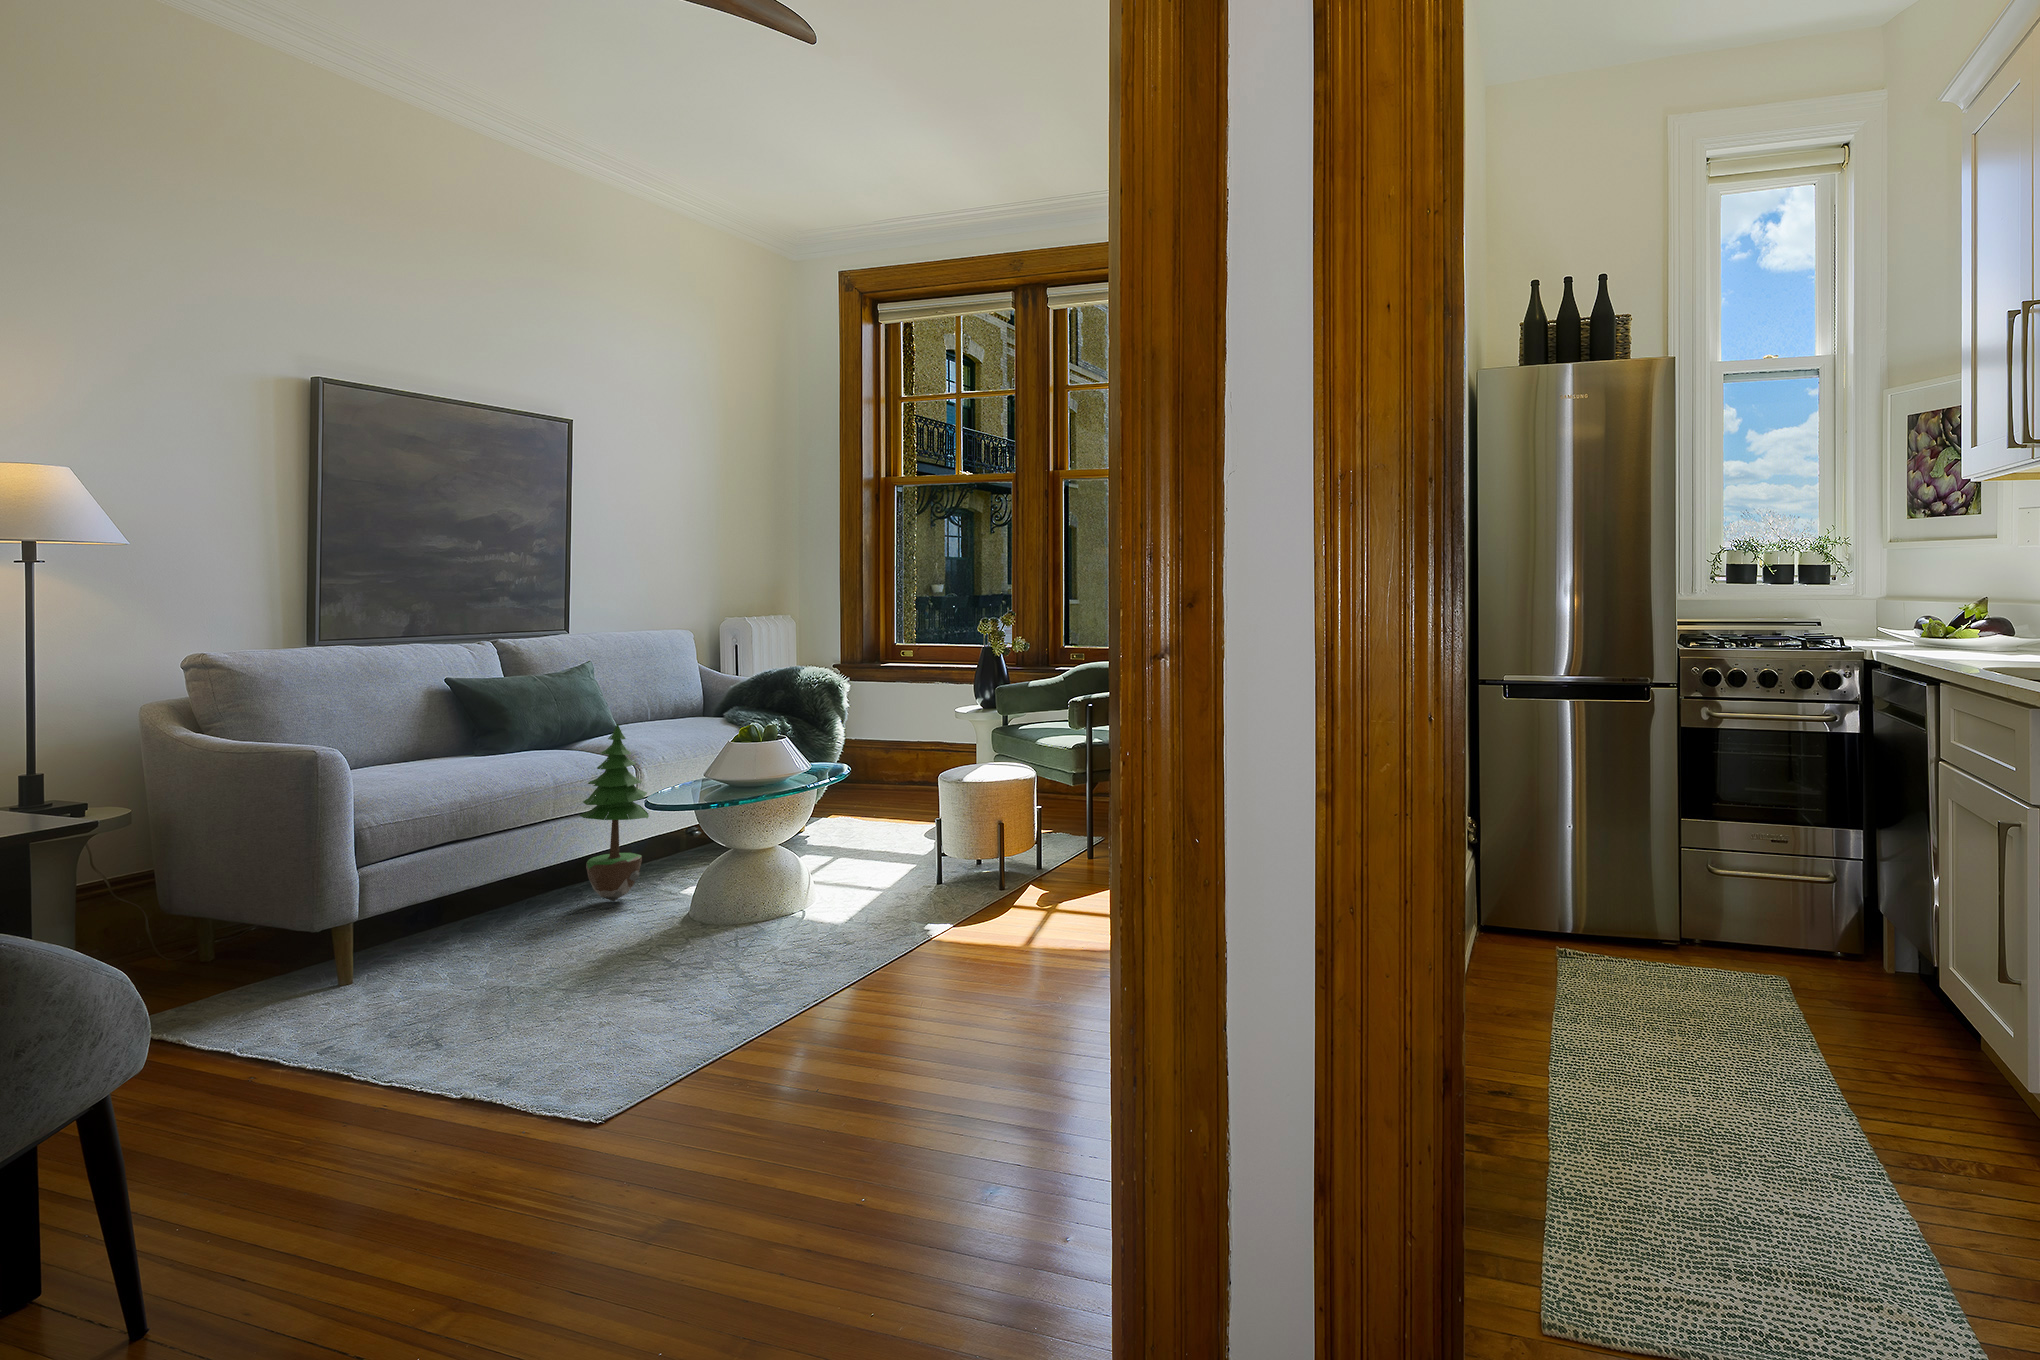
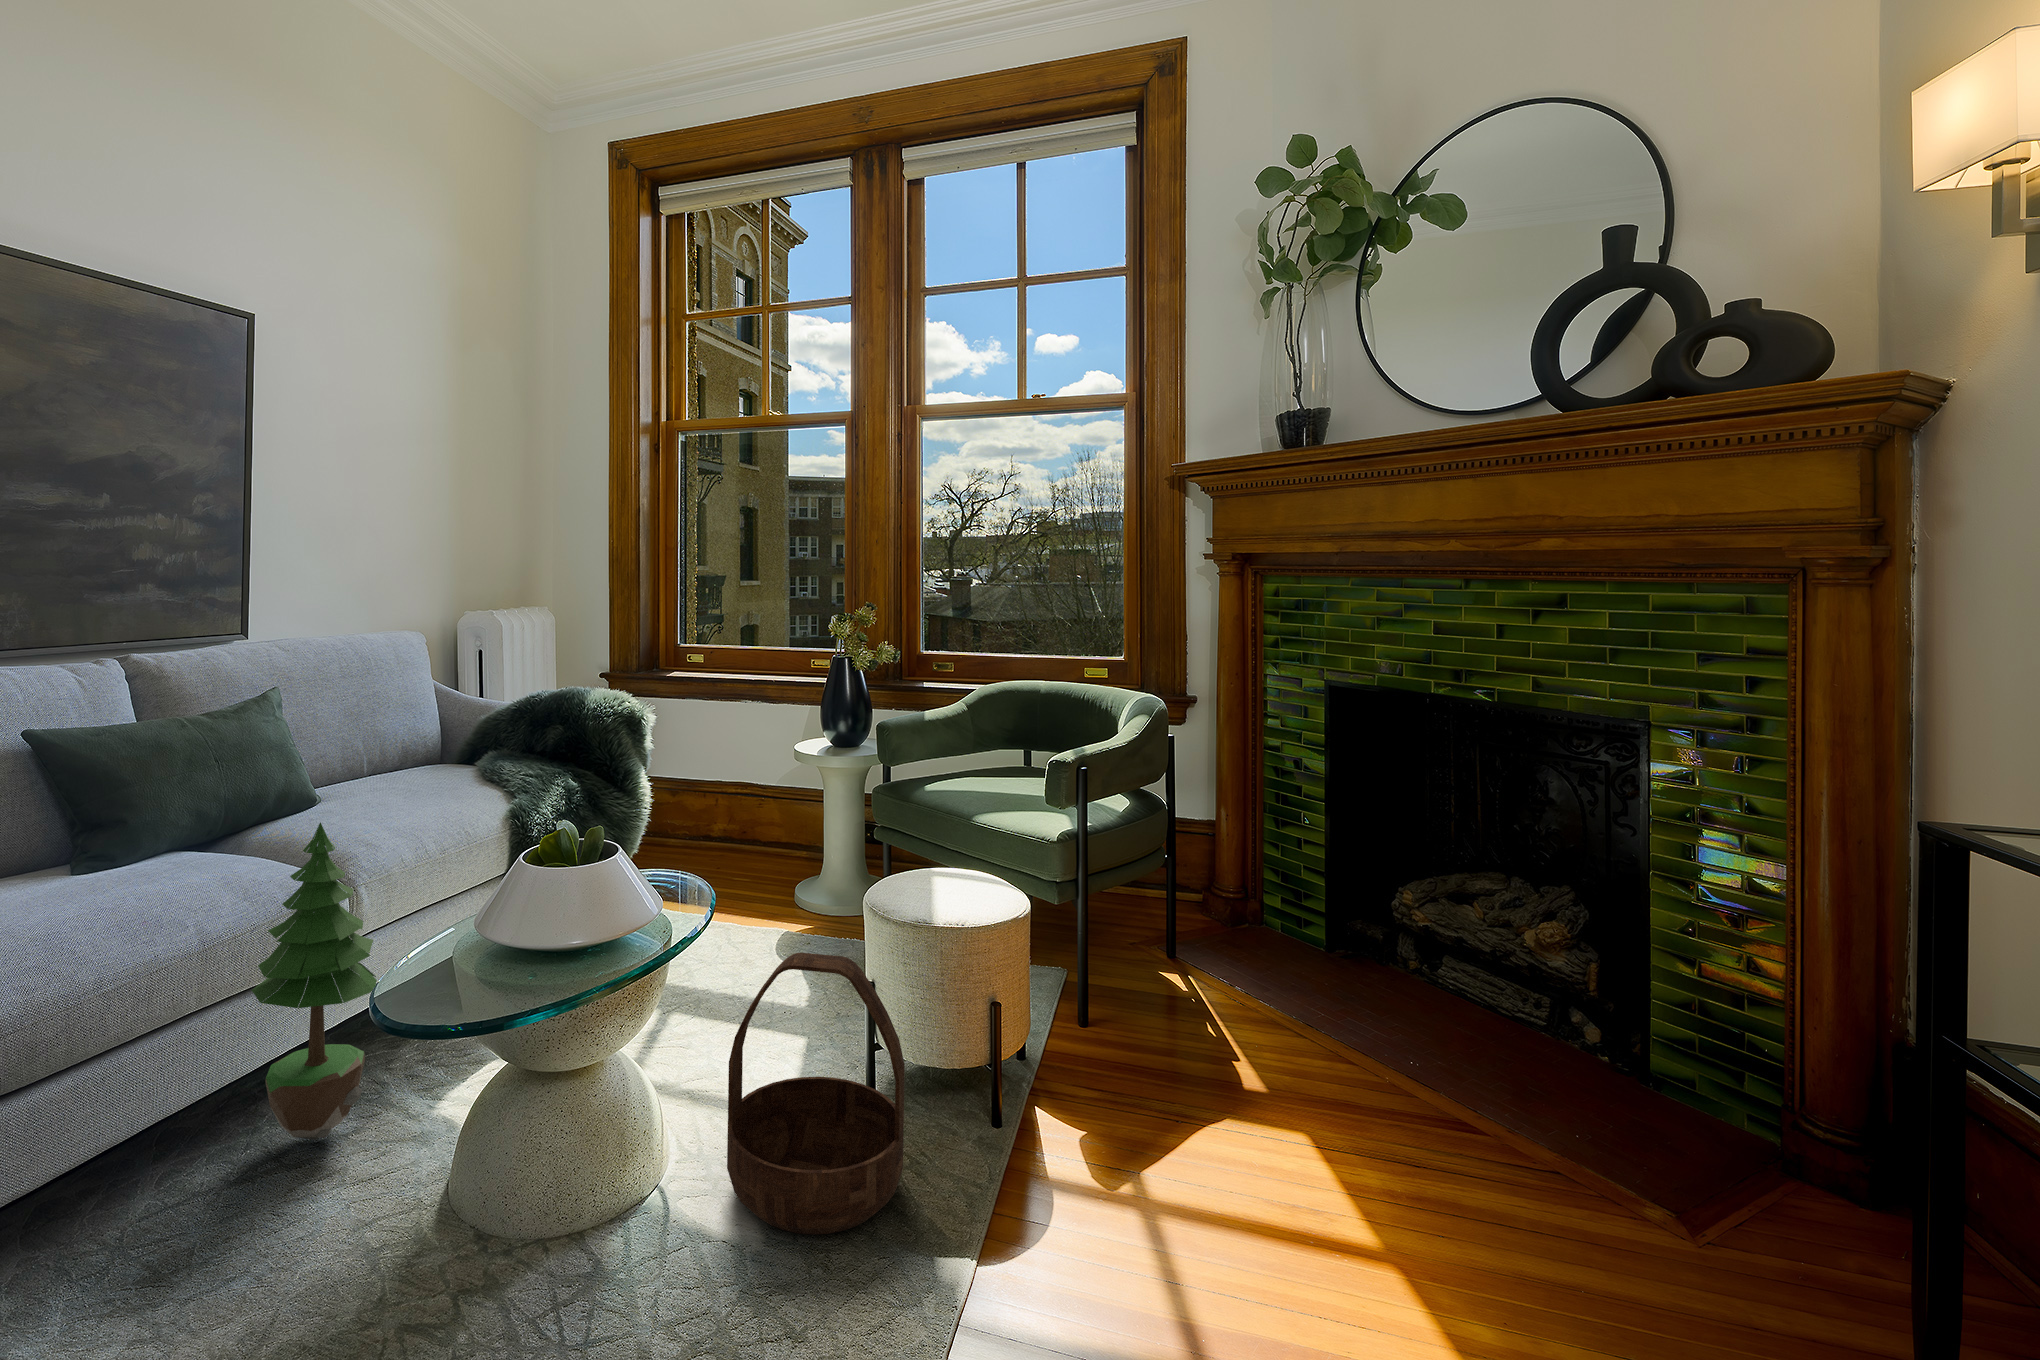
basket: none [832,787,930,922] -> present [727,953,905,1235]

